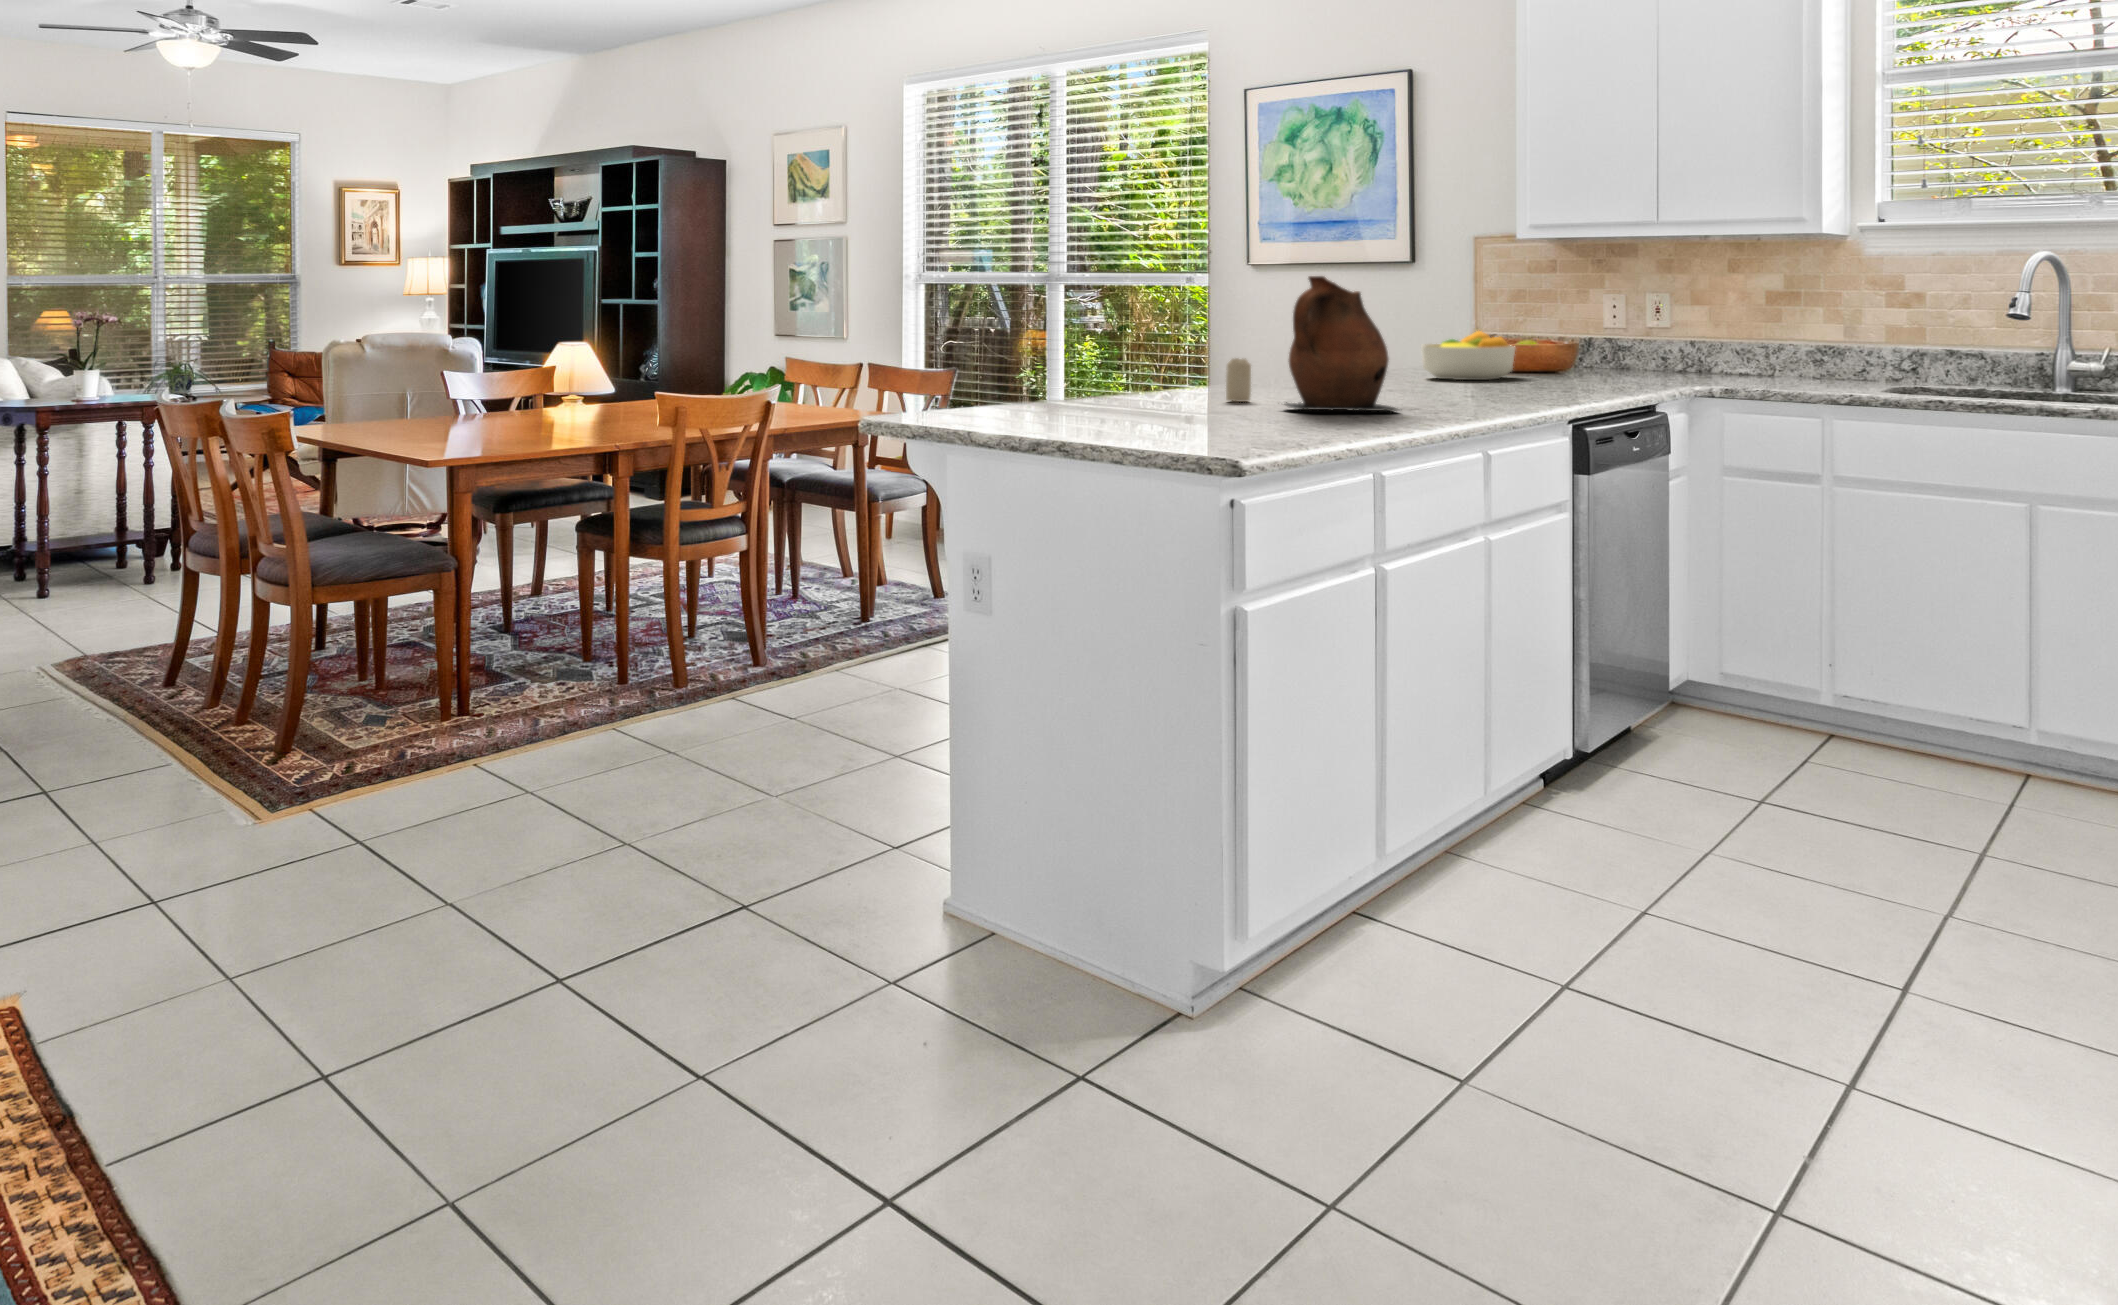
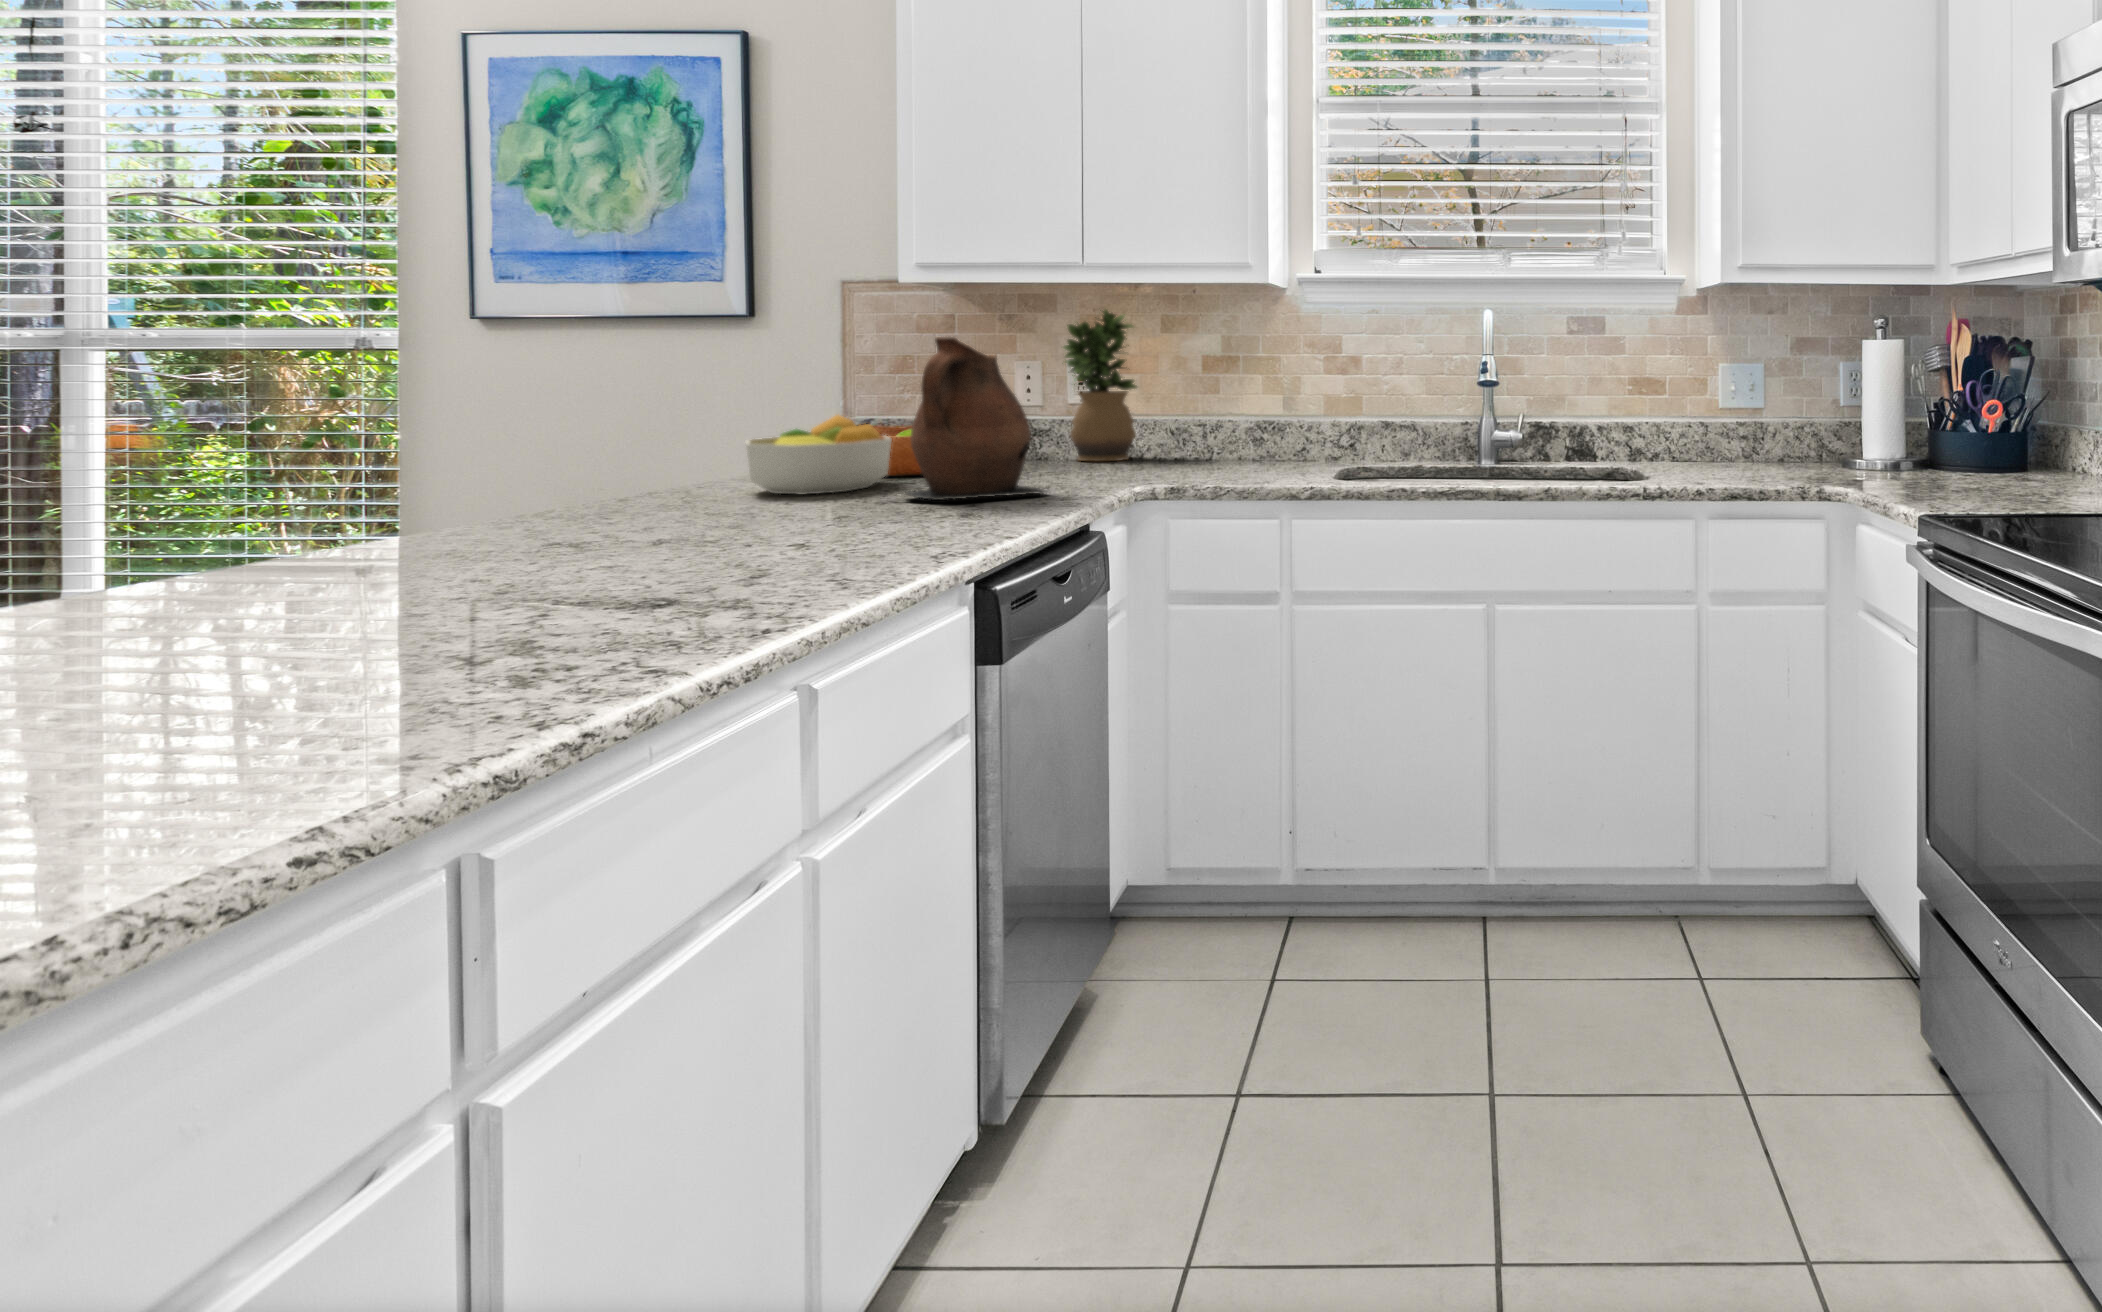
potted plant: none [1644,255,1710,374] -> present [1064,310,1137,461]
ceramic pitcher: present [1284,276,1398,412] -> present [906,337,1048,500]
candle: present [1226,358,1251,402] -> none [208,518,280,620]

